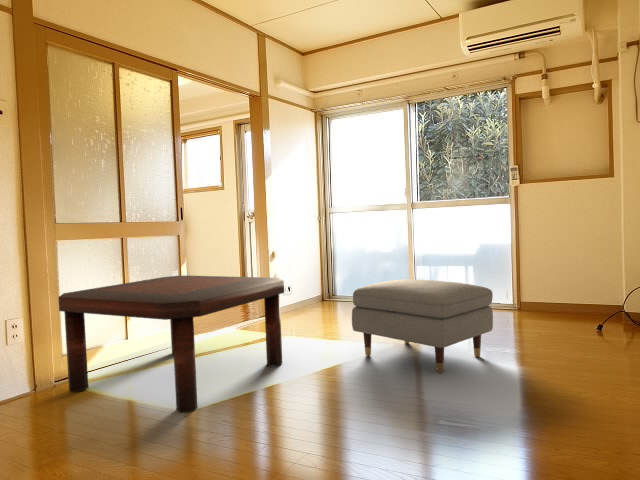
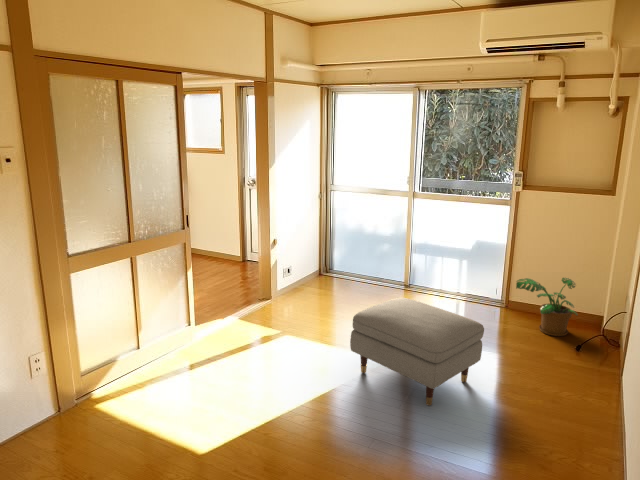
potted plant: none [524,267,594,325] -> present [516,278,578,336]
coffee table: present [58,276,284,413] -> none [76,284,289,452]

